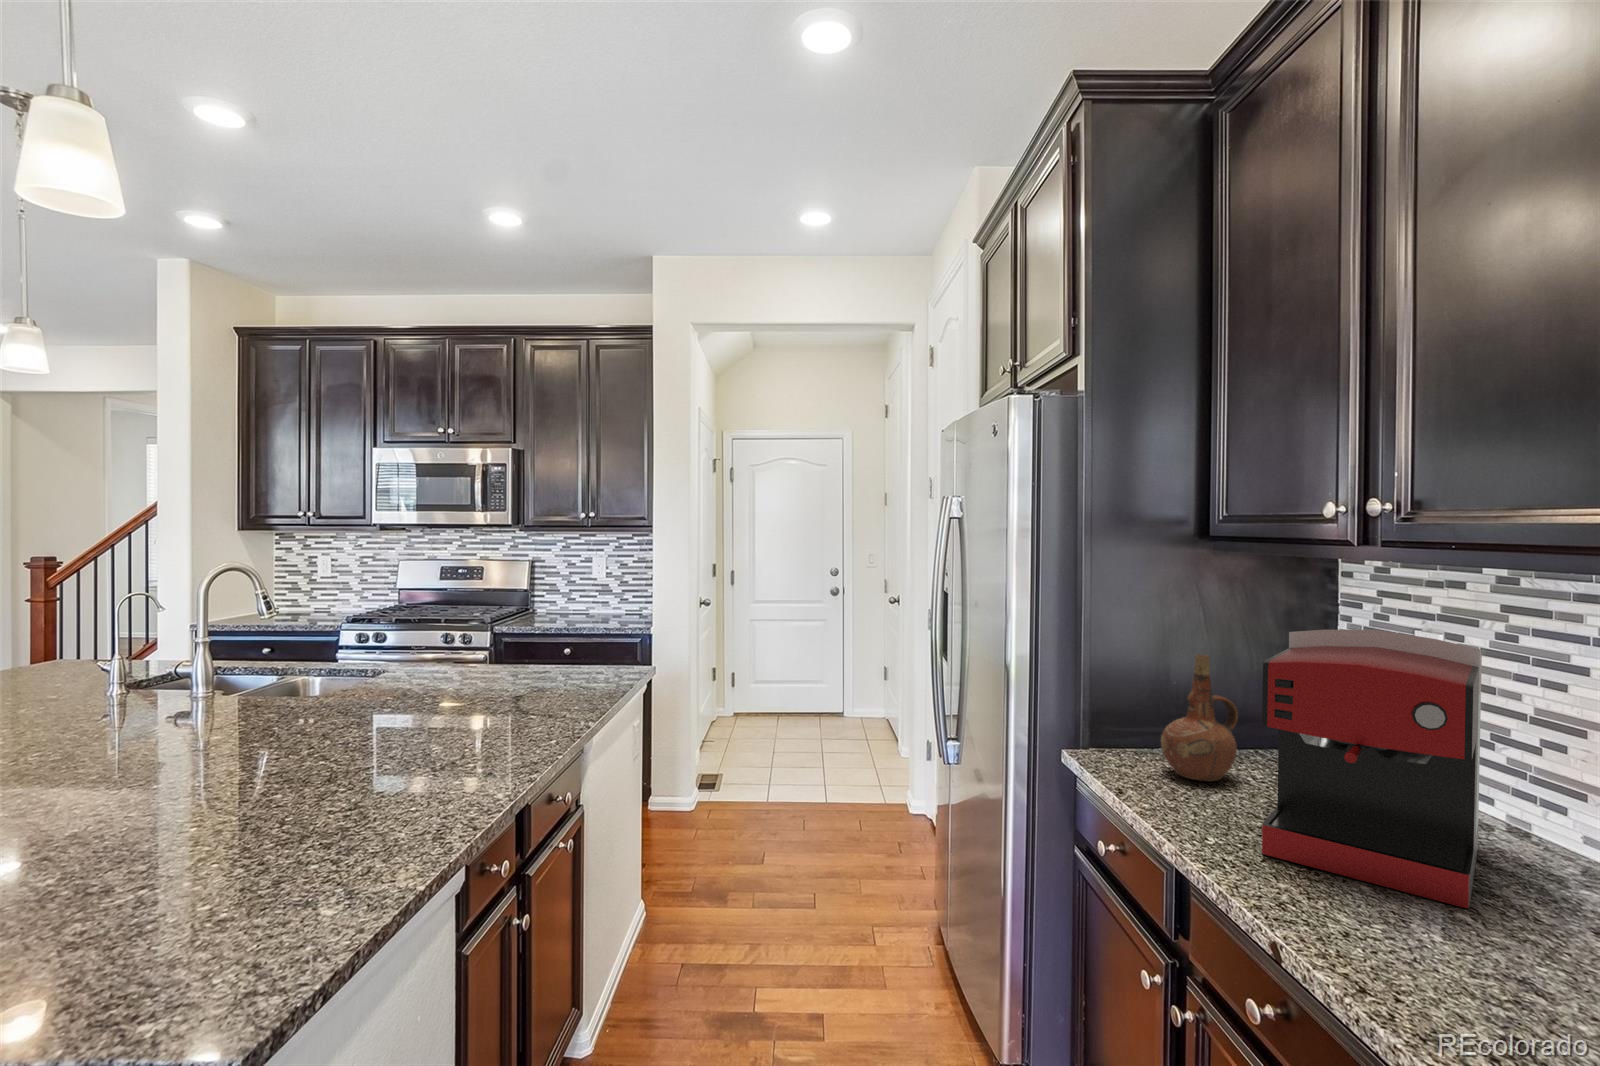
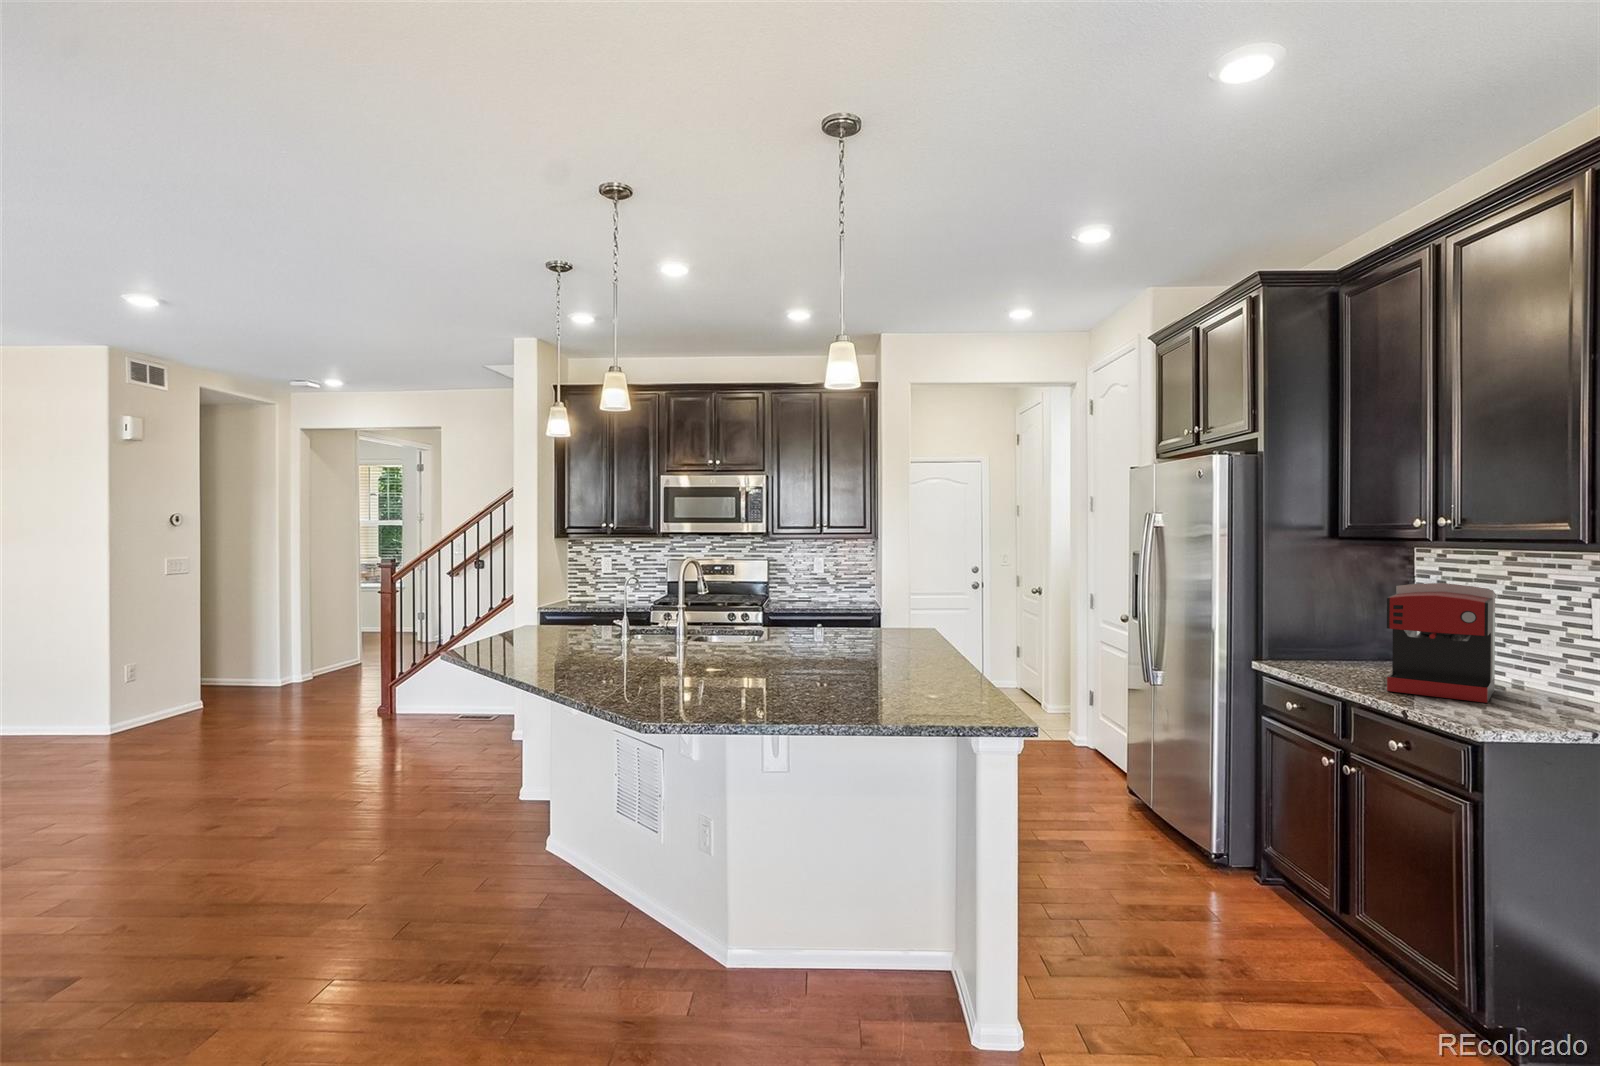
ceramic pitcher: present [1161,654,1238,781] -> none [1318,603,1364,671]

